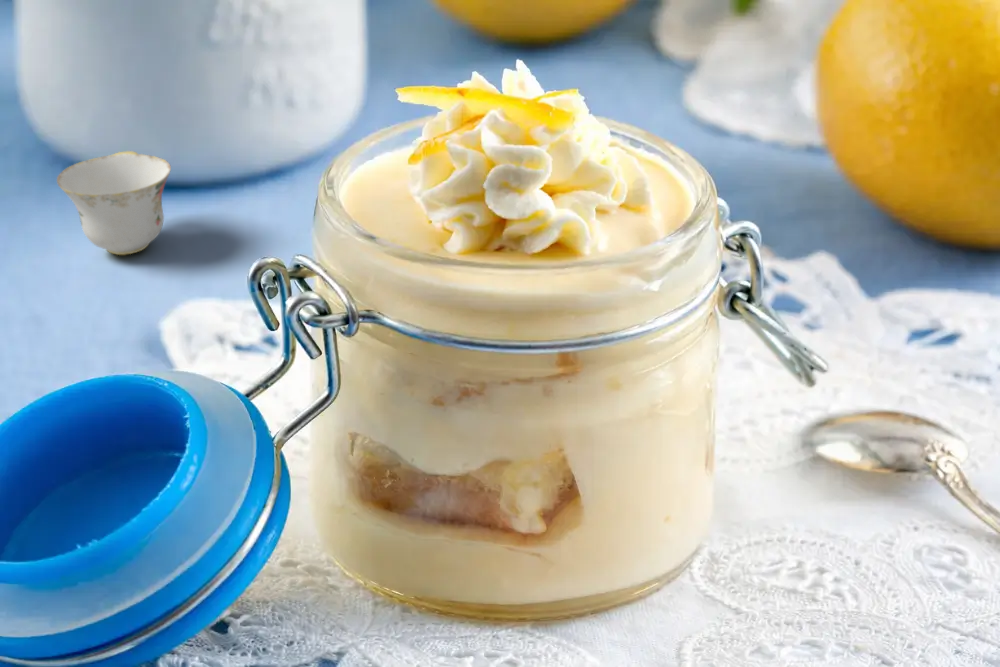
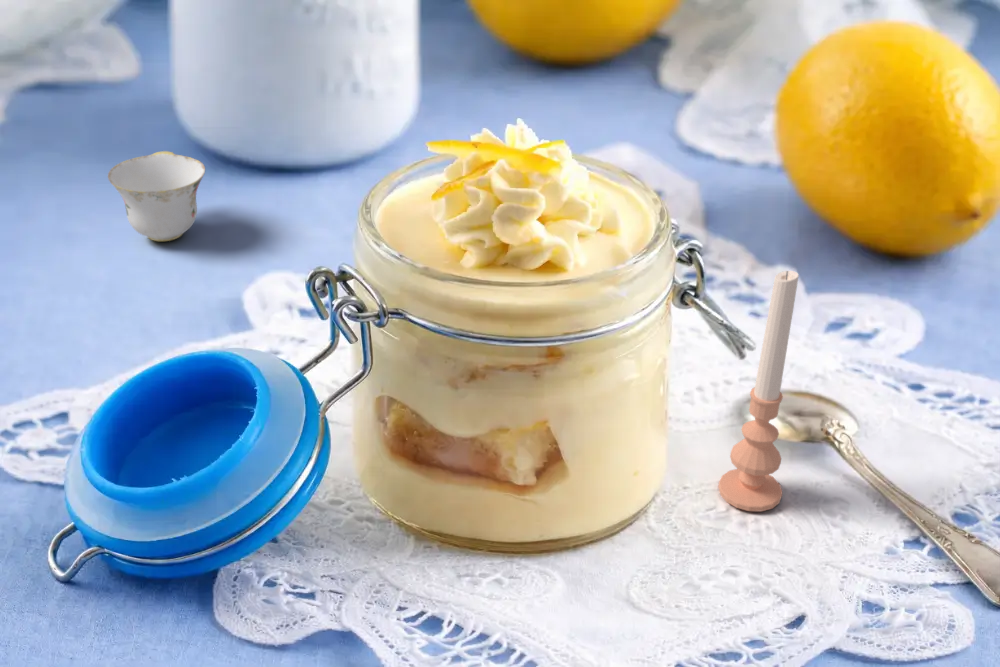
candle: none [790,246,889,563] -> present [718,271,799,512]

